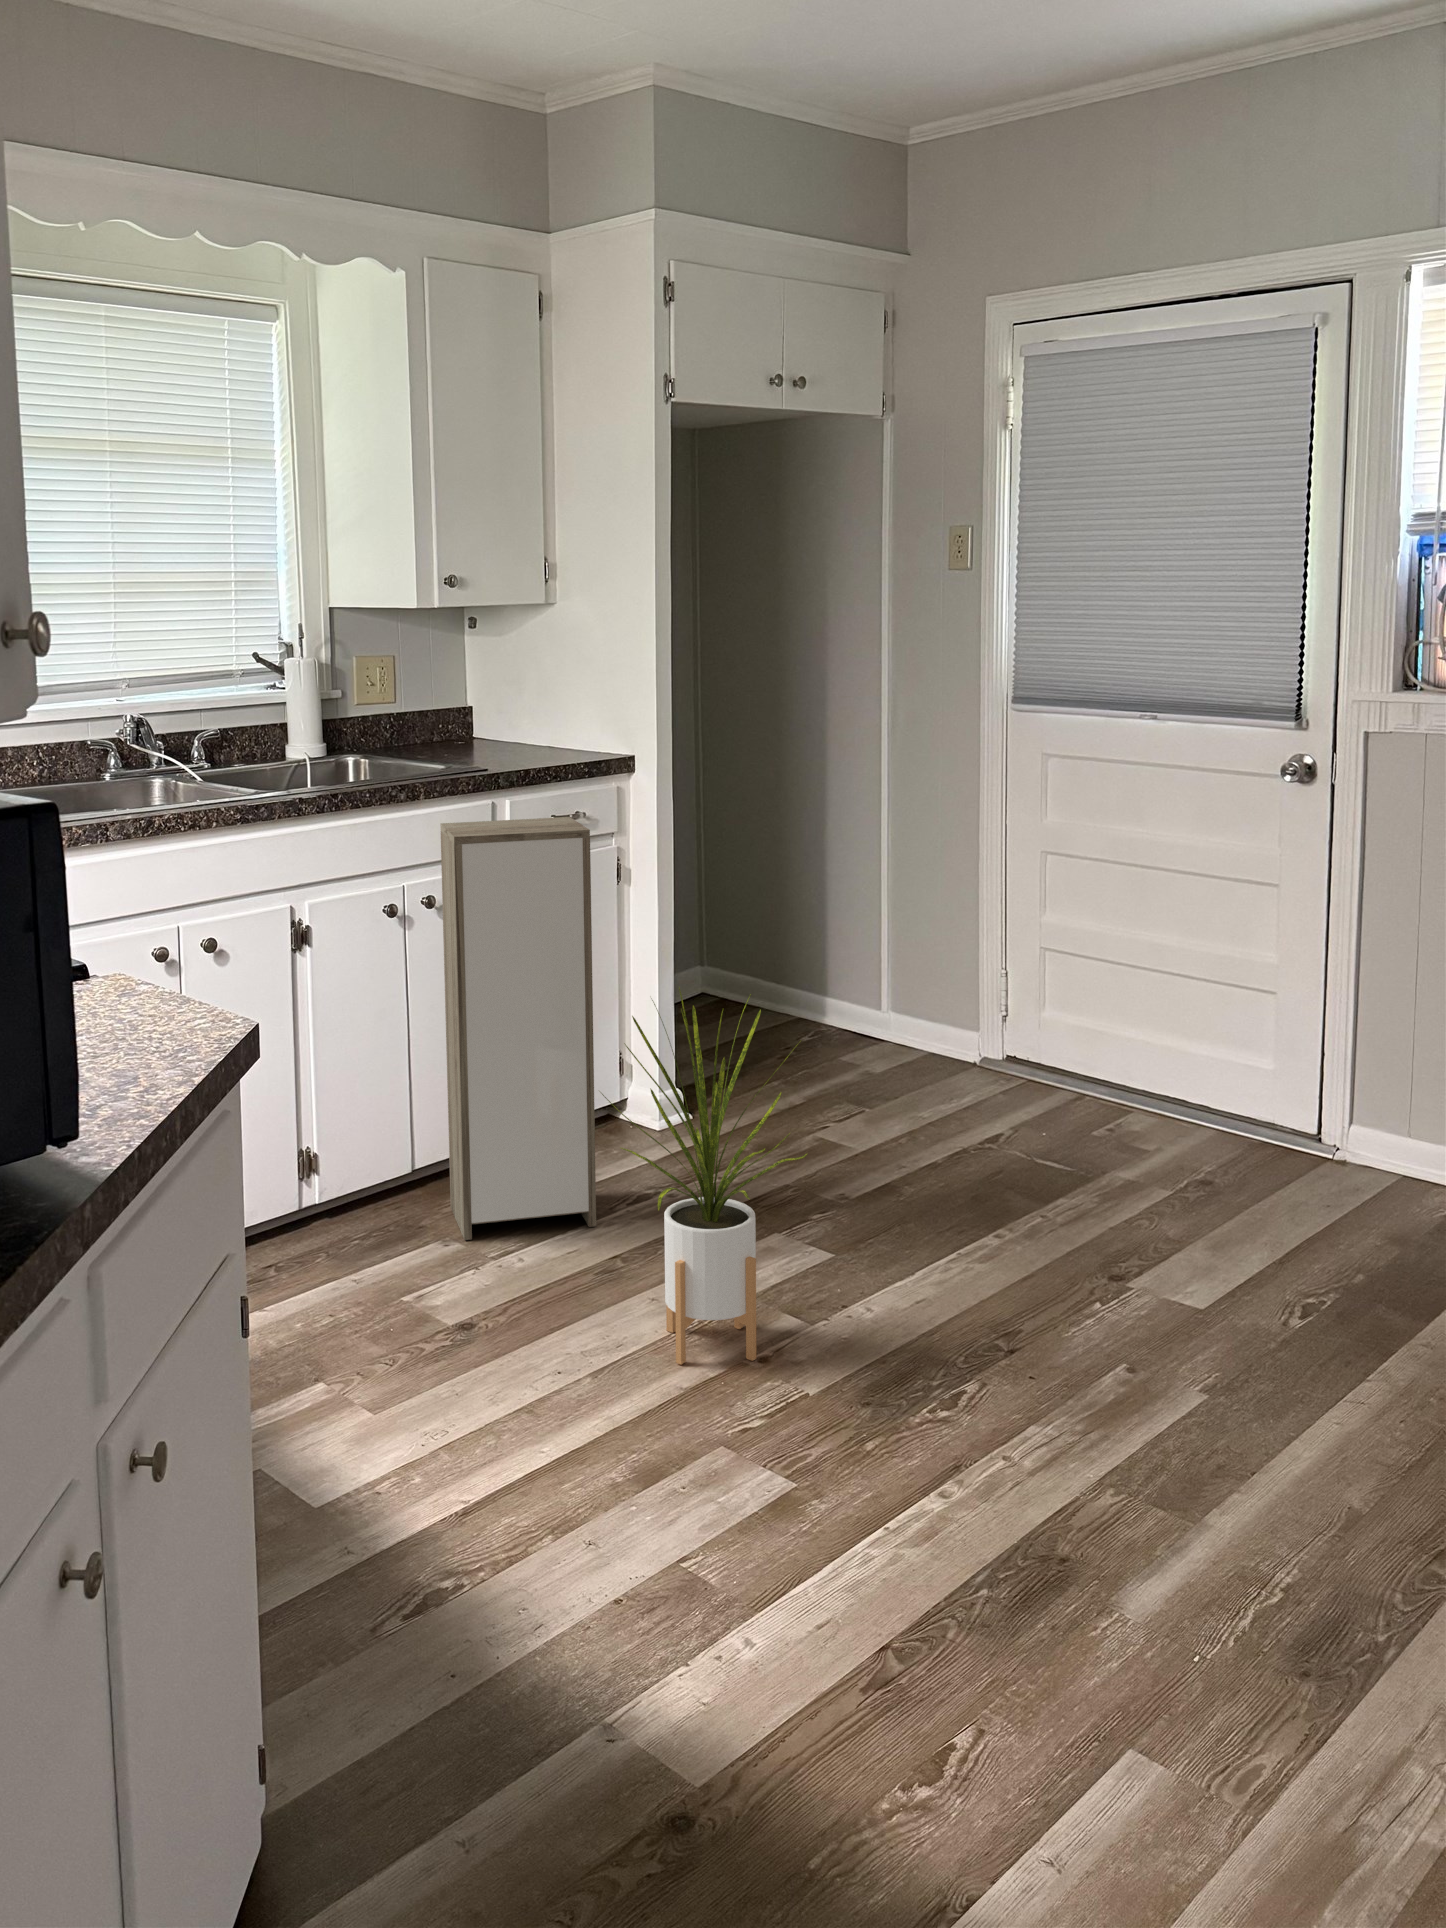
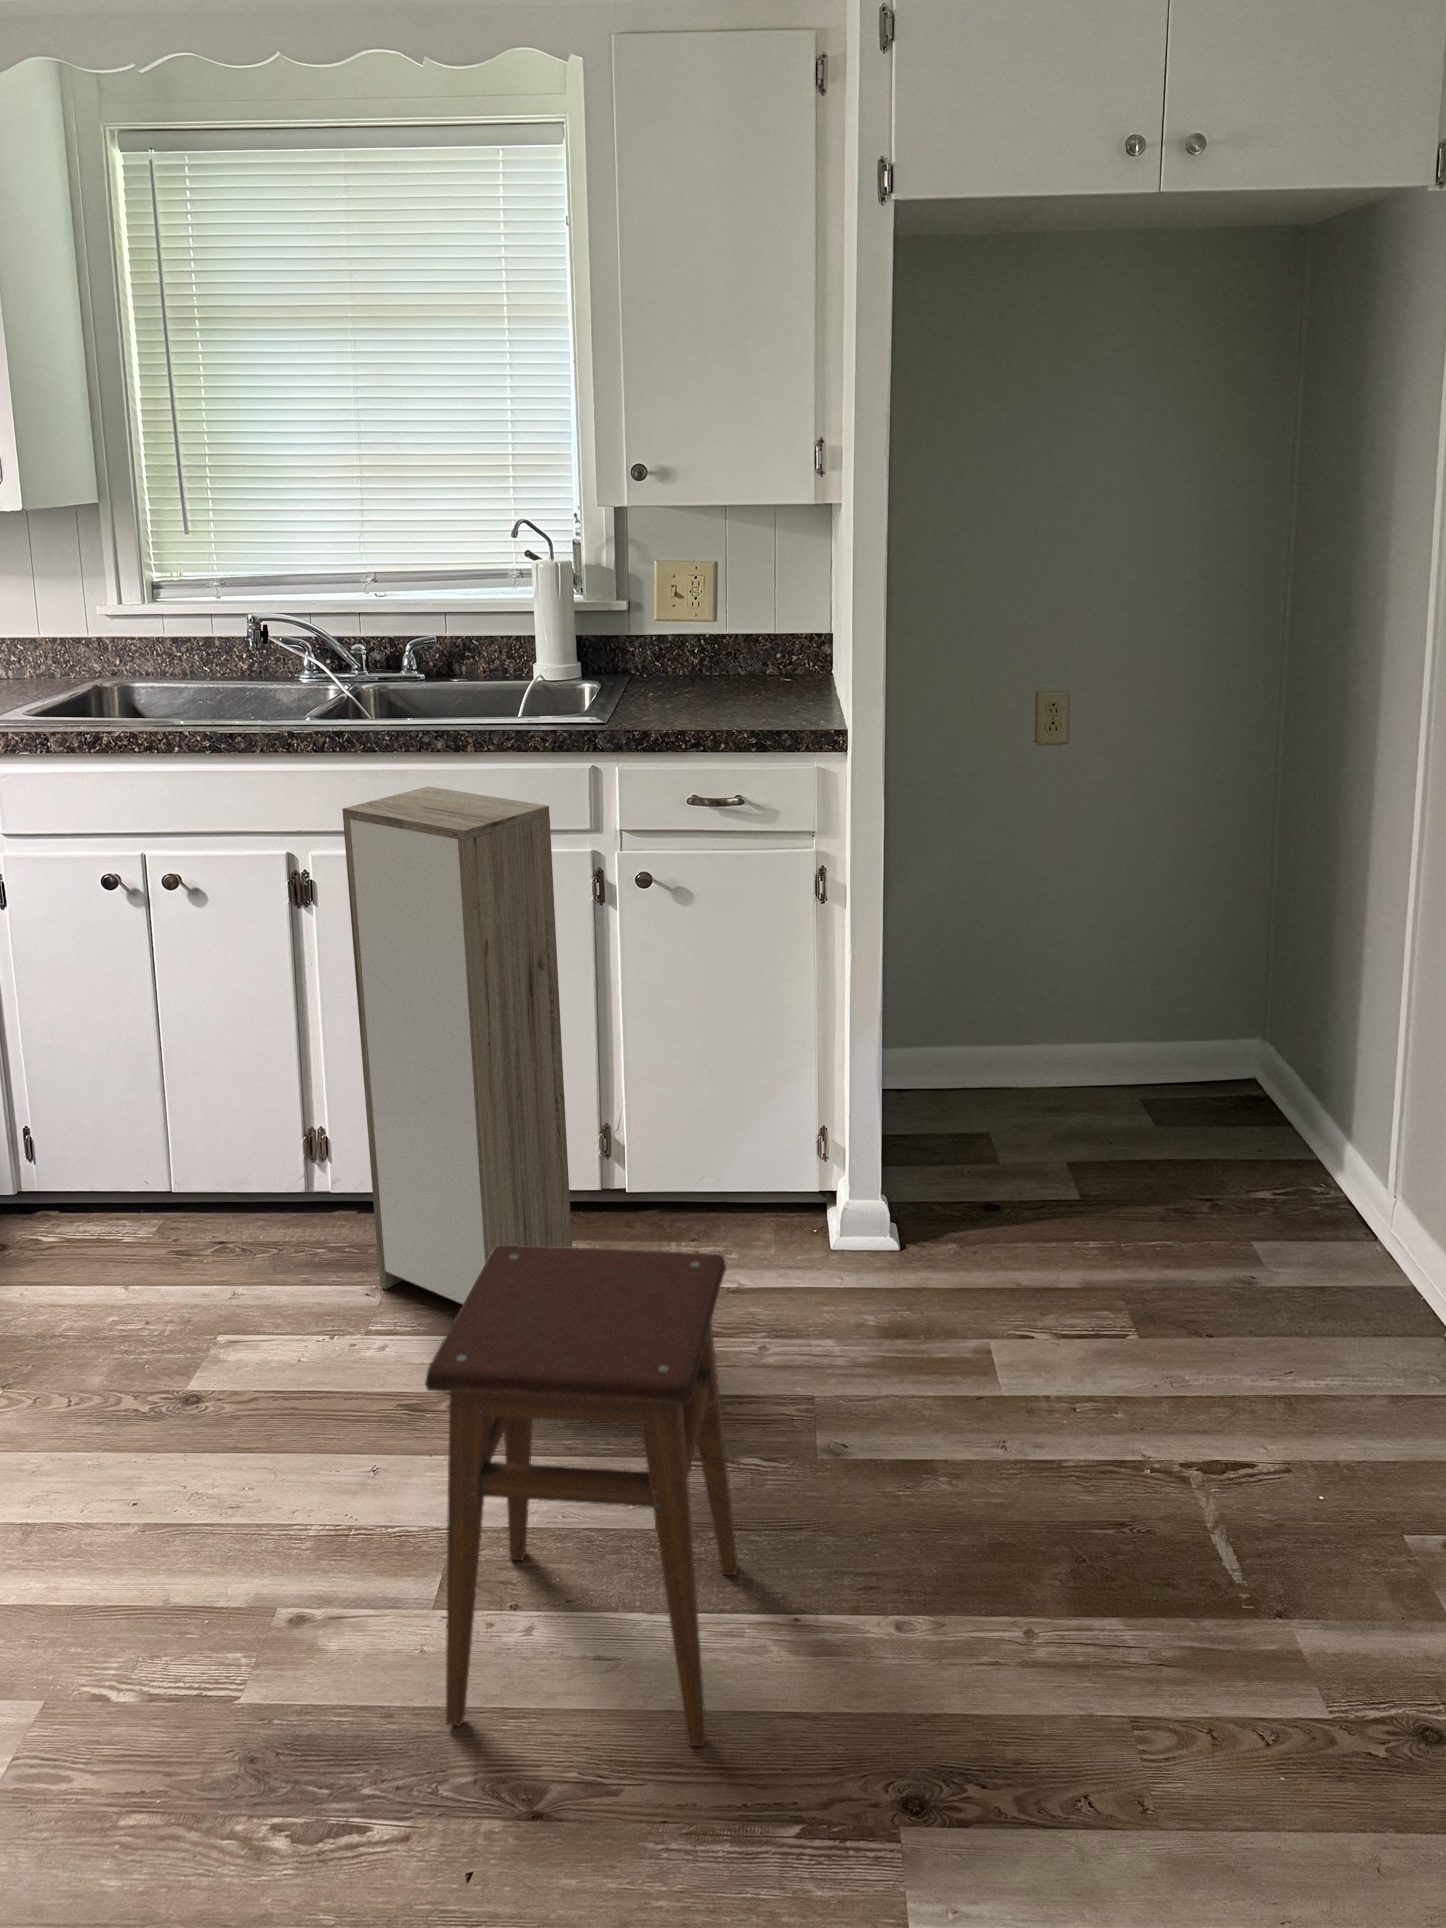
house plant: present [602,988,807,1365] -> none [58,1073,345,1598]
stool: none [829,1028,1050,1325] -> present [425,1245,738,1746]

